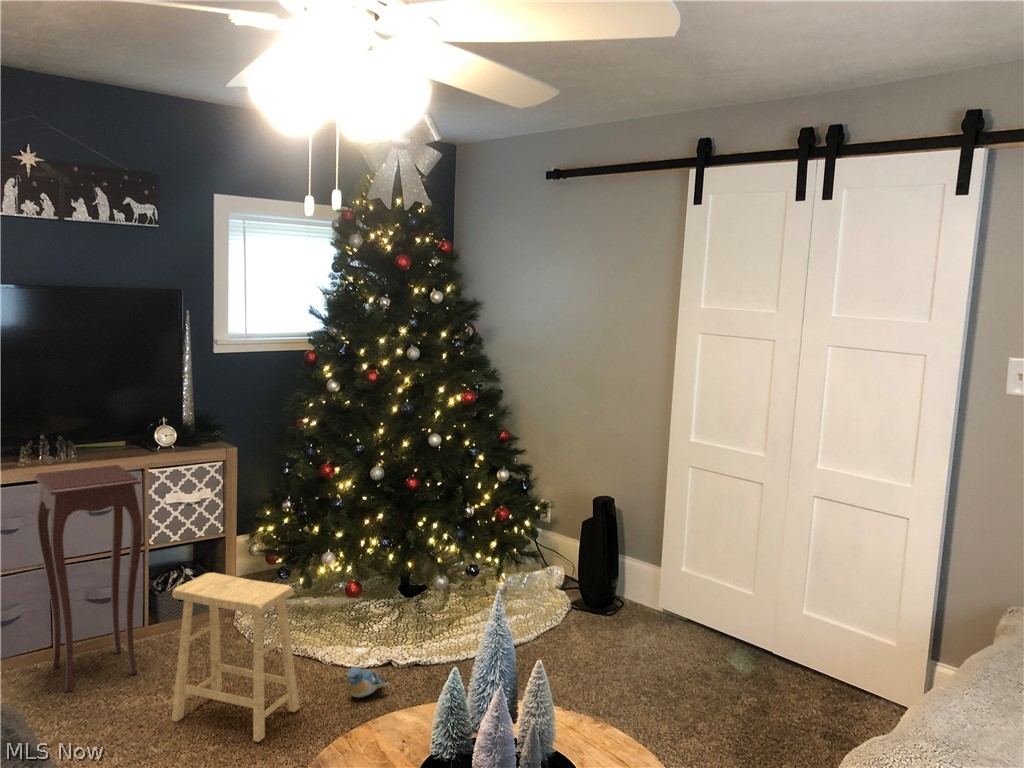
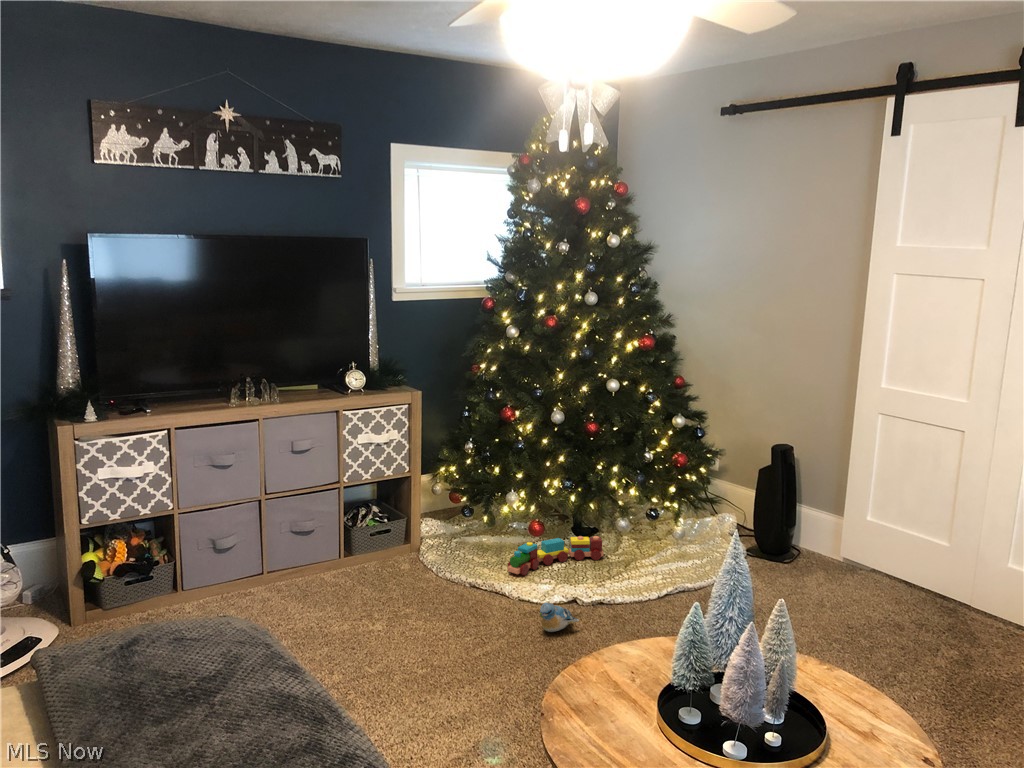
side table: present [35,465,142,692] -> none [248,406,345,614]
footstool: present [172,573,300,742] -> none [381,508,497,668]
toy train: none [323,594,426,638] -> present [507,536,603,575]

